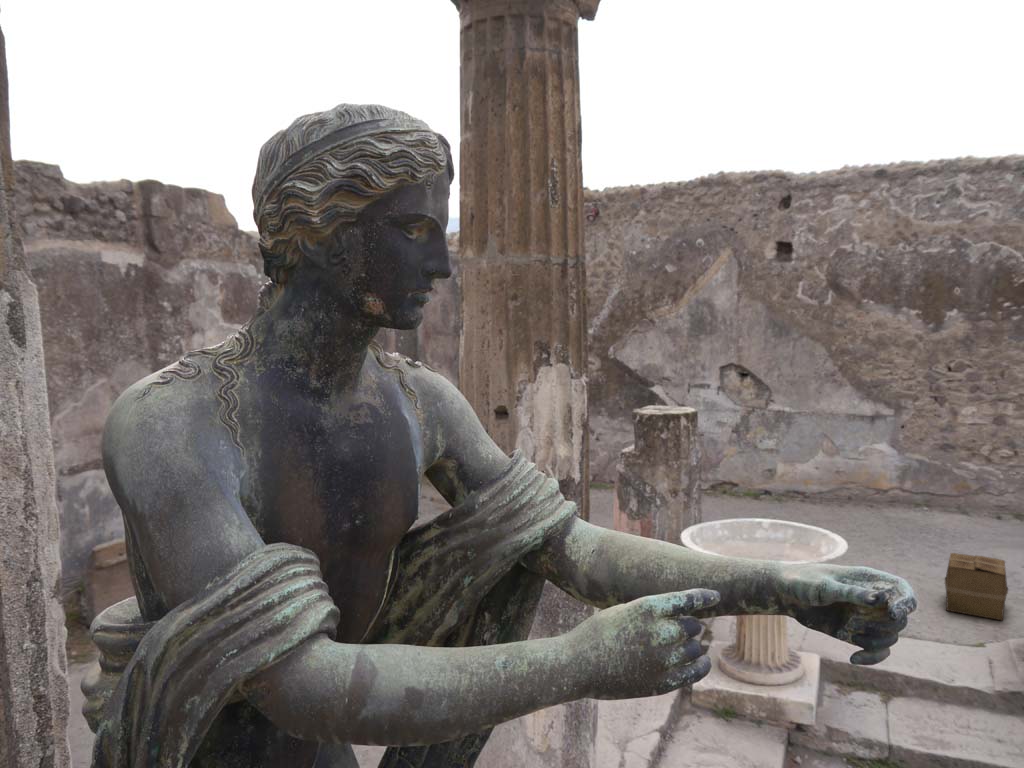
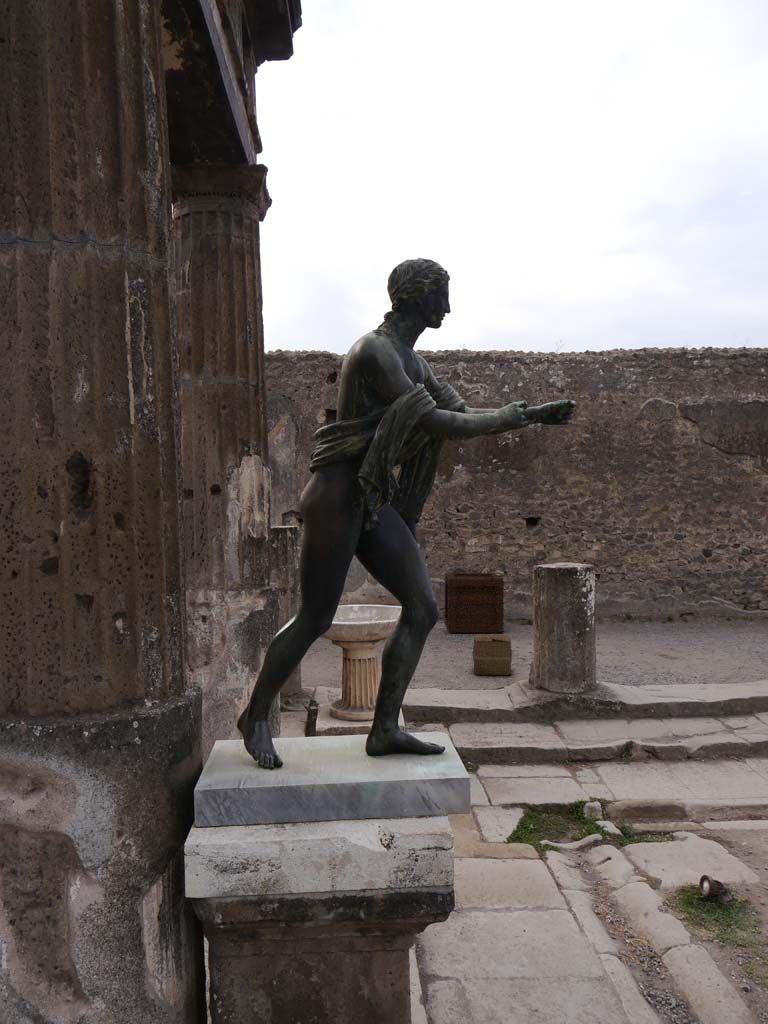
wooden crate: none [923,446,1011,535] -> present [445,573,504,633]

